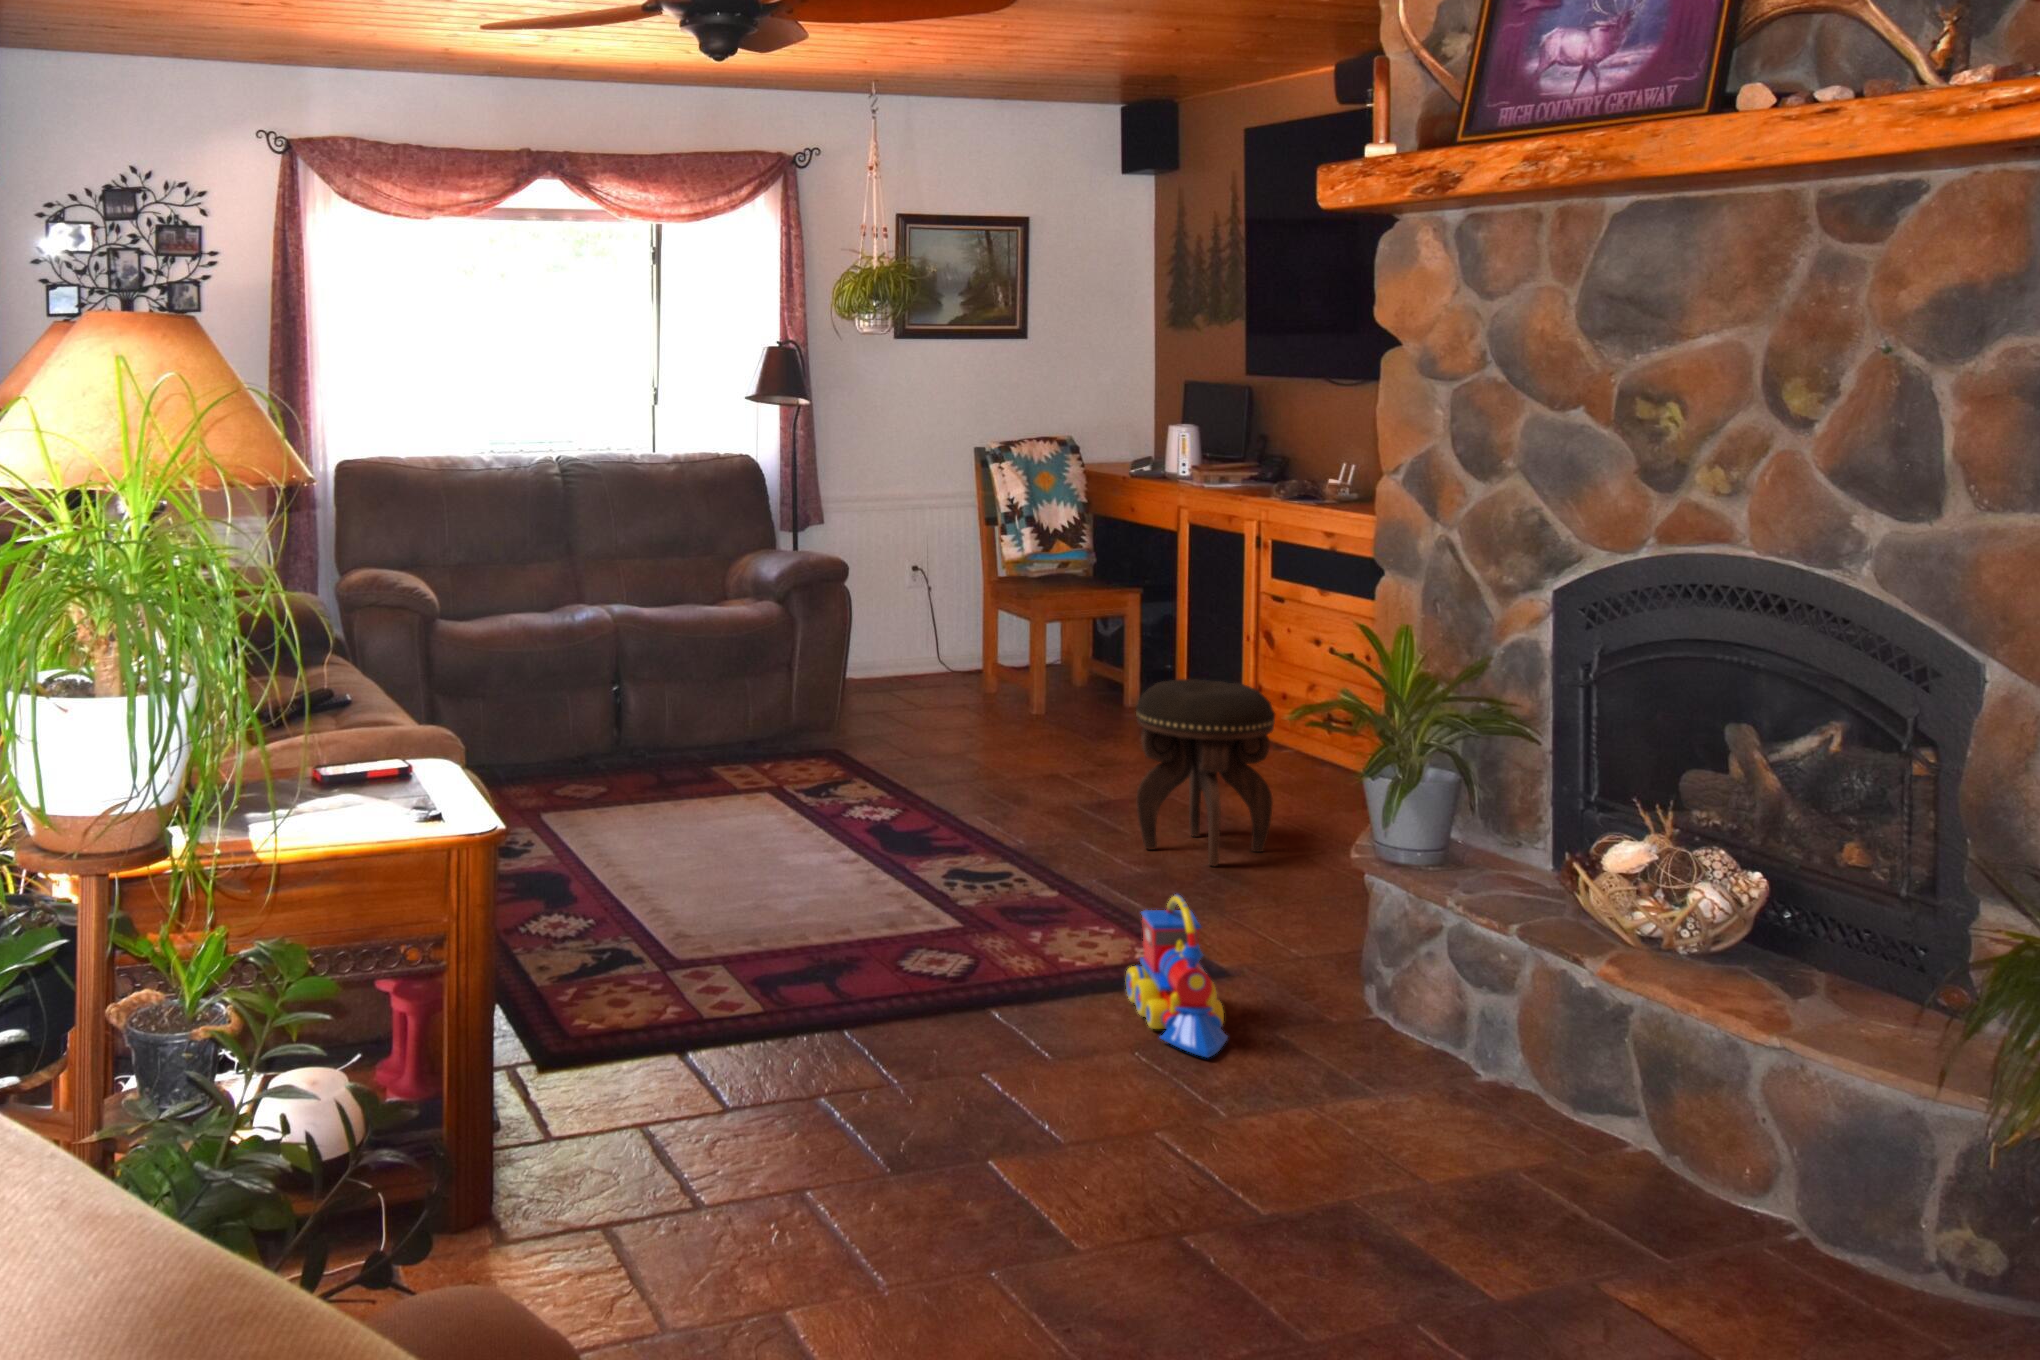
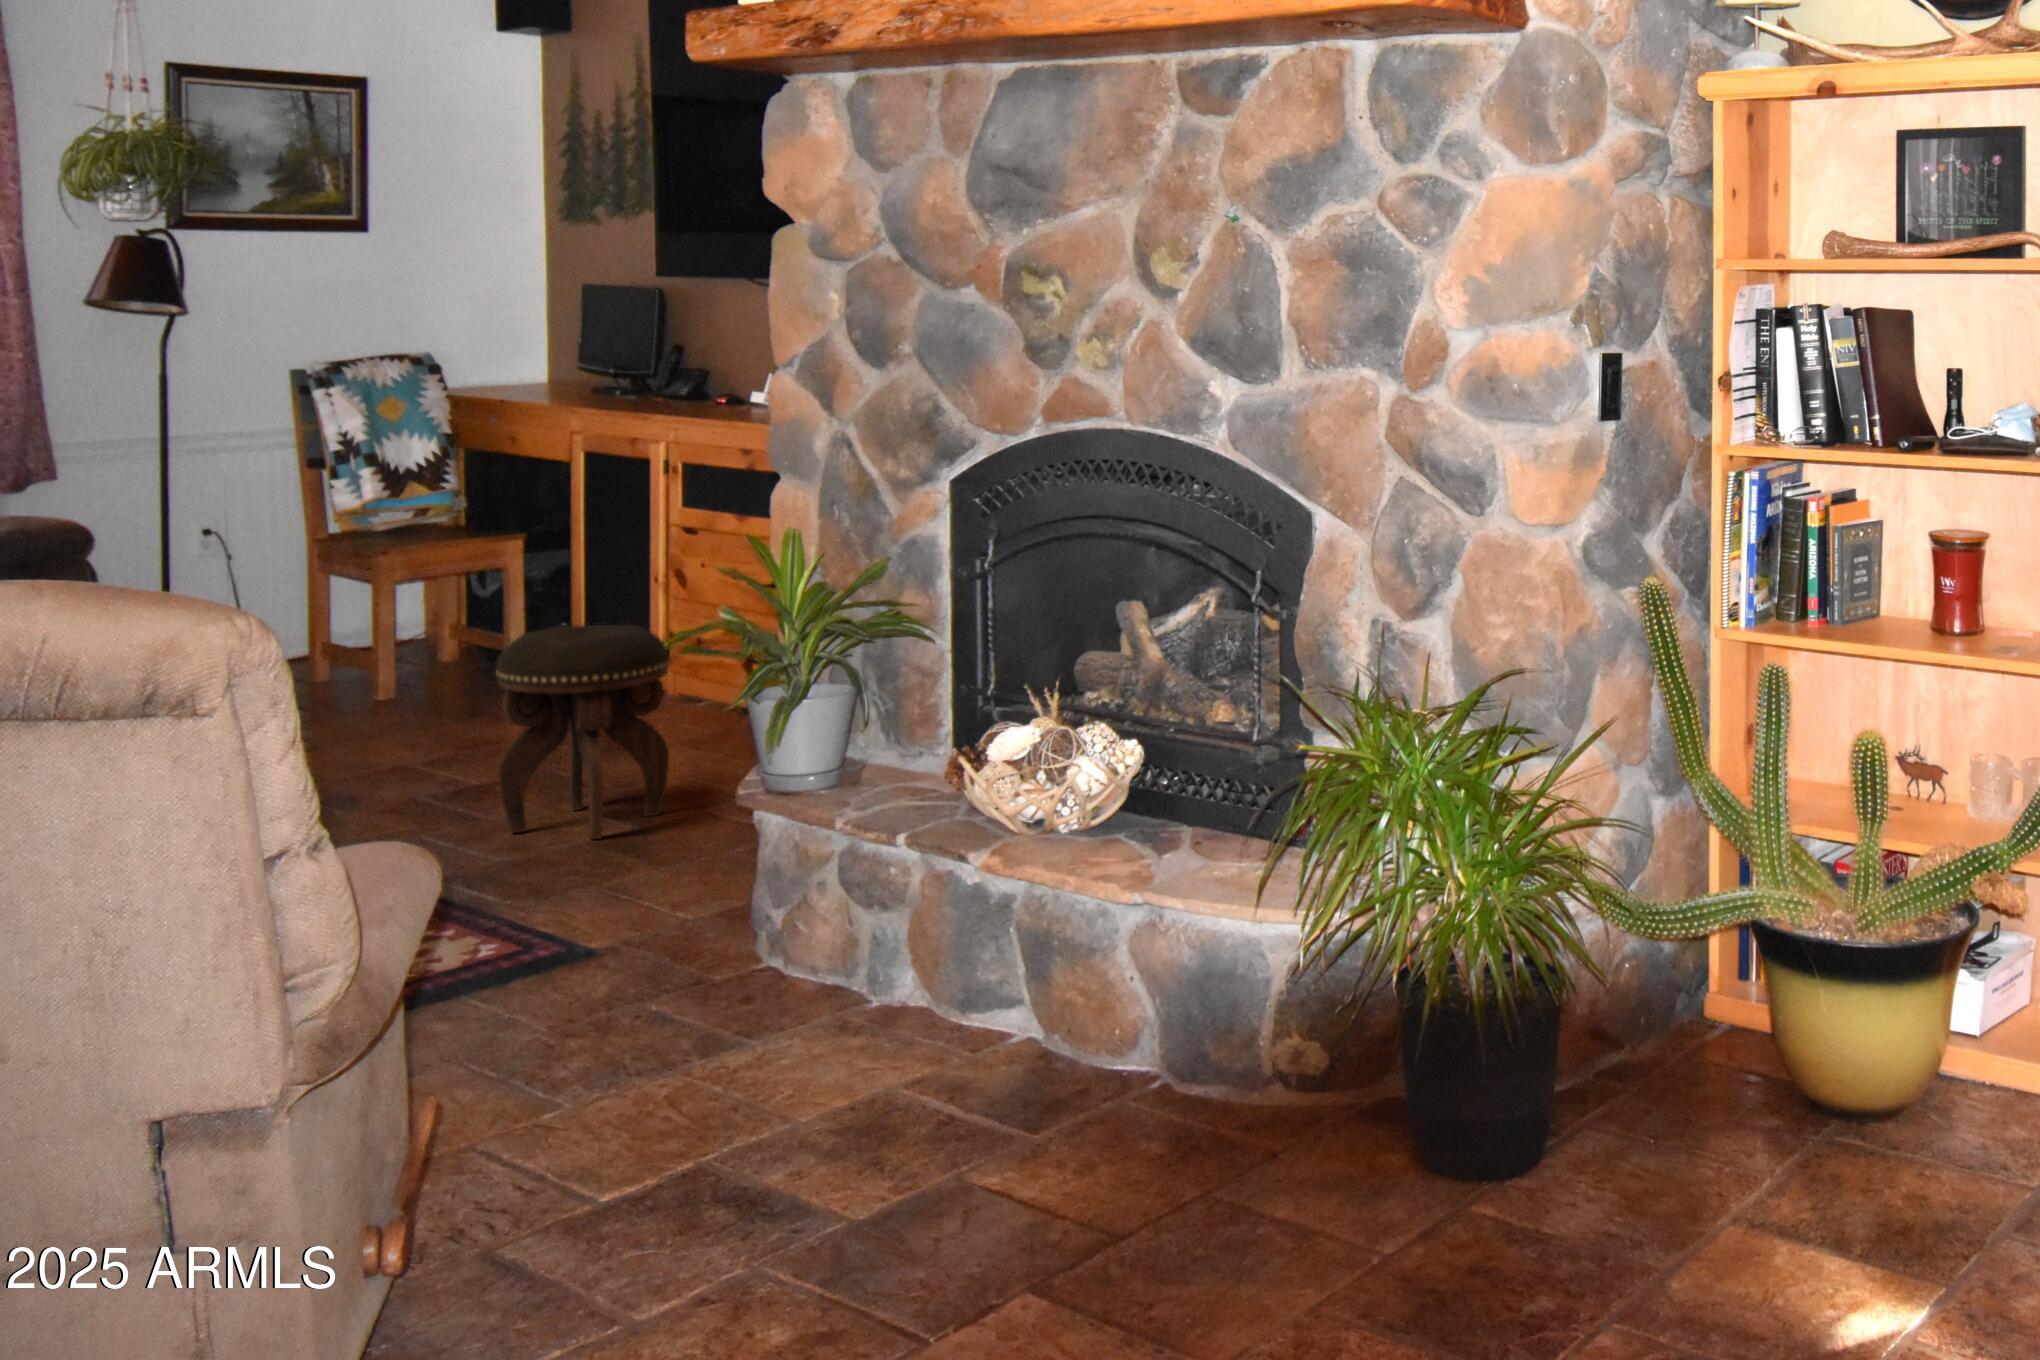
toy train: present [1126,894,1228,1057] -> none [462,868,588,1048]

